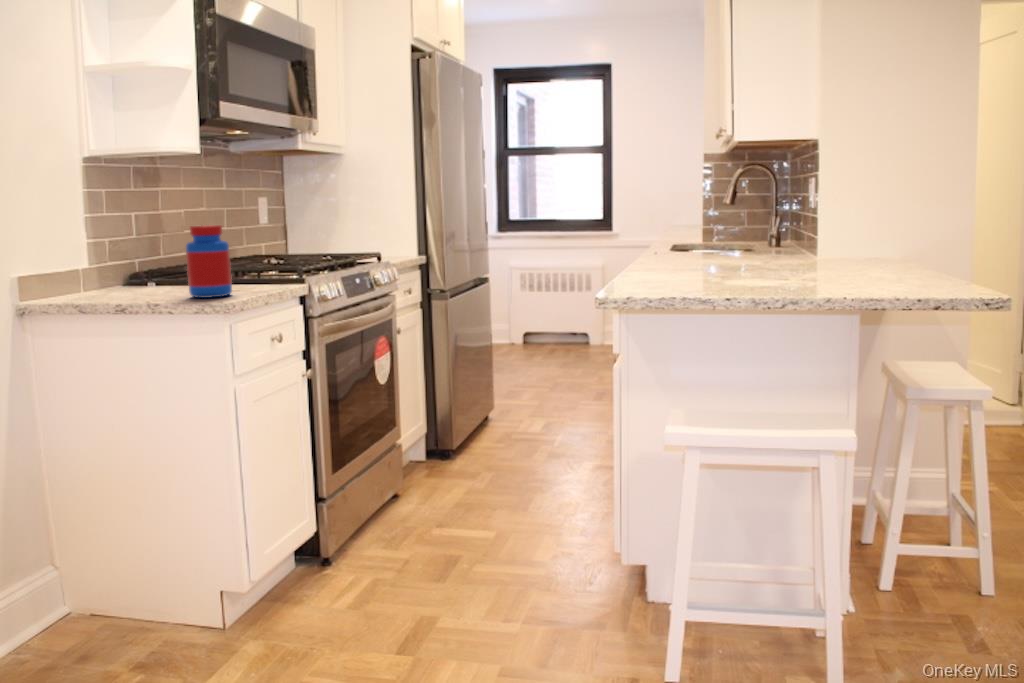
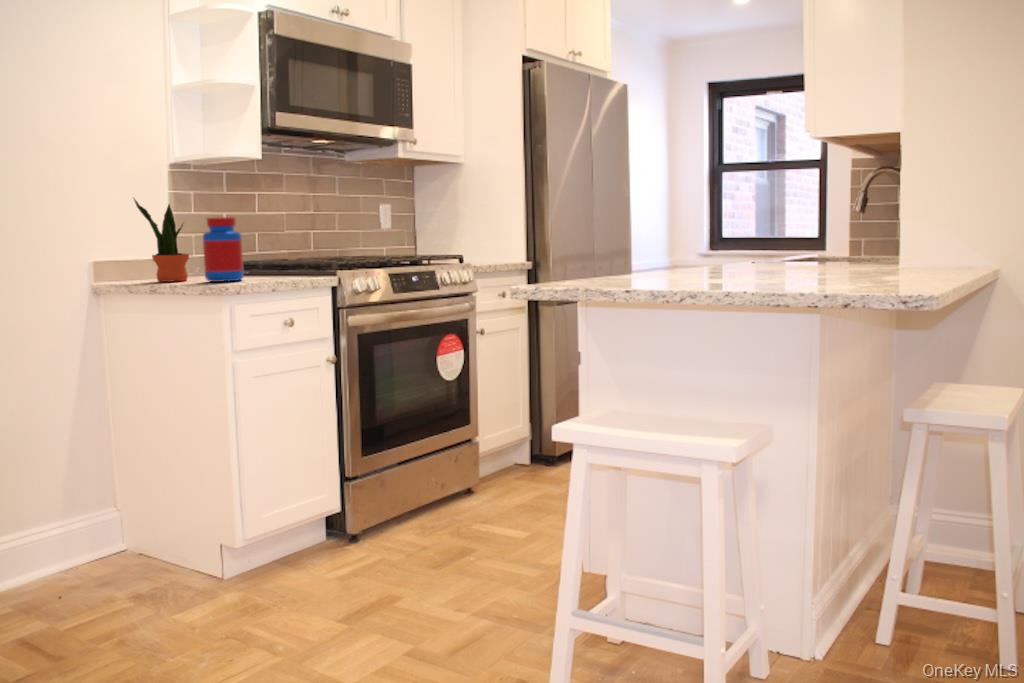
potted plant: none [88,201,155,299] -> present [134,199,189,282]

